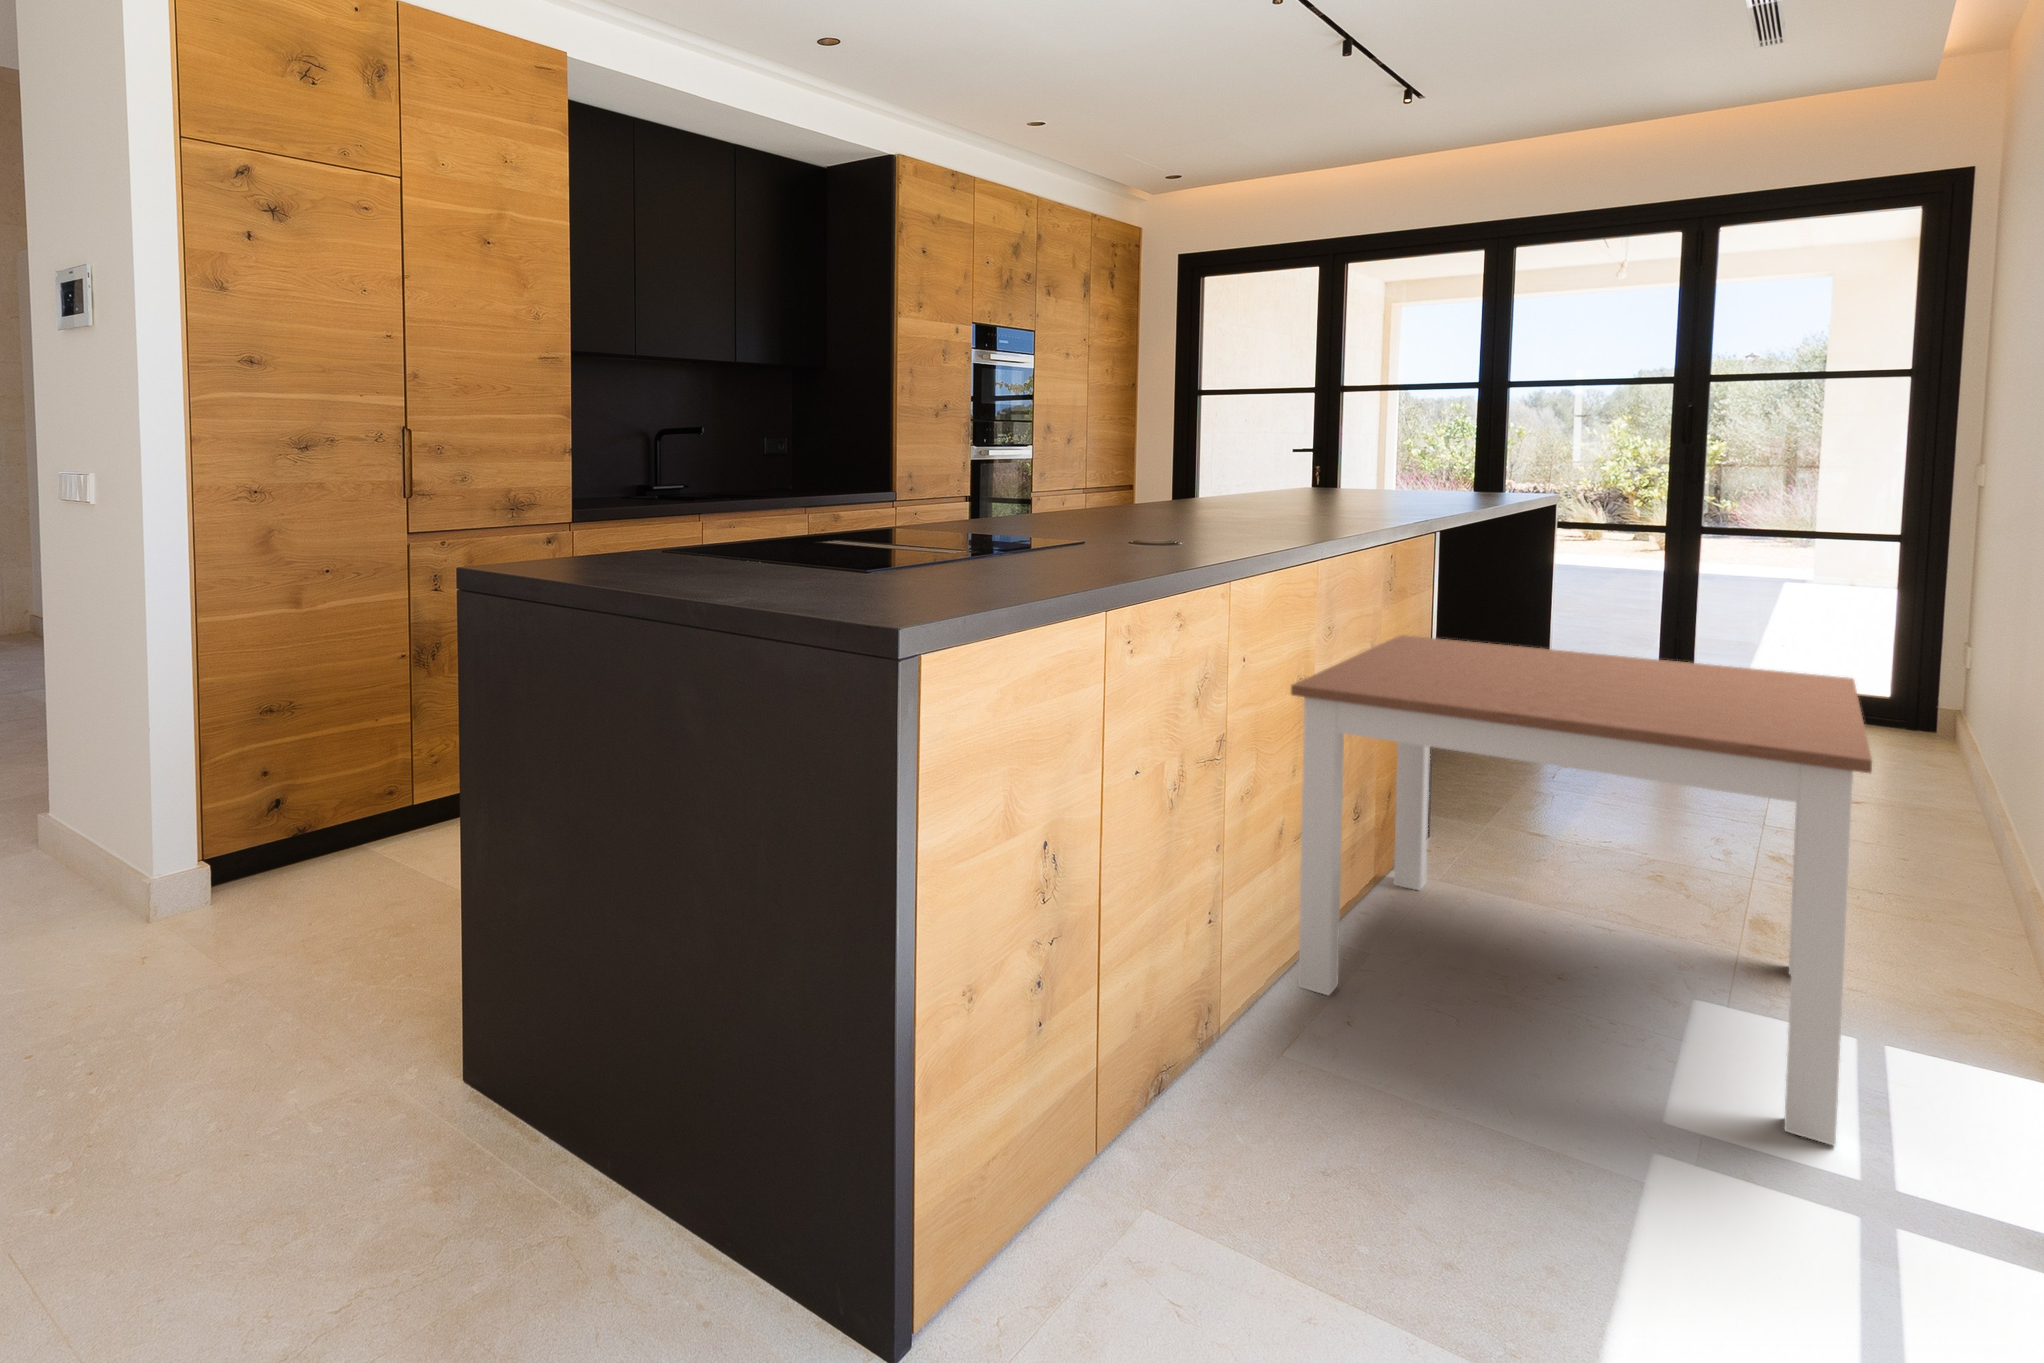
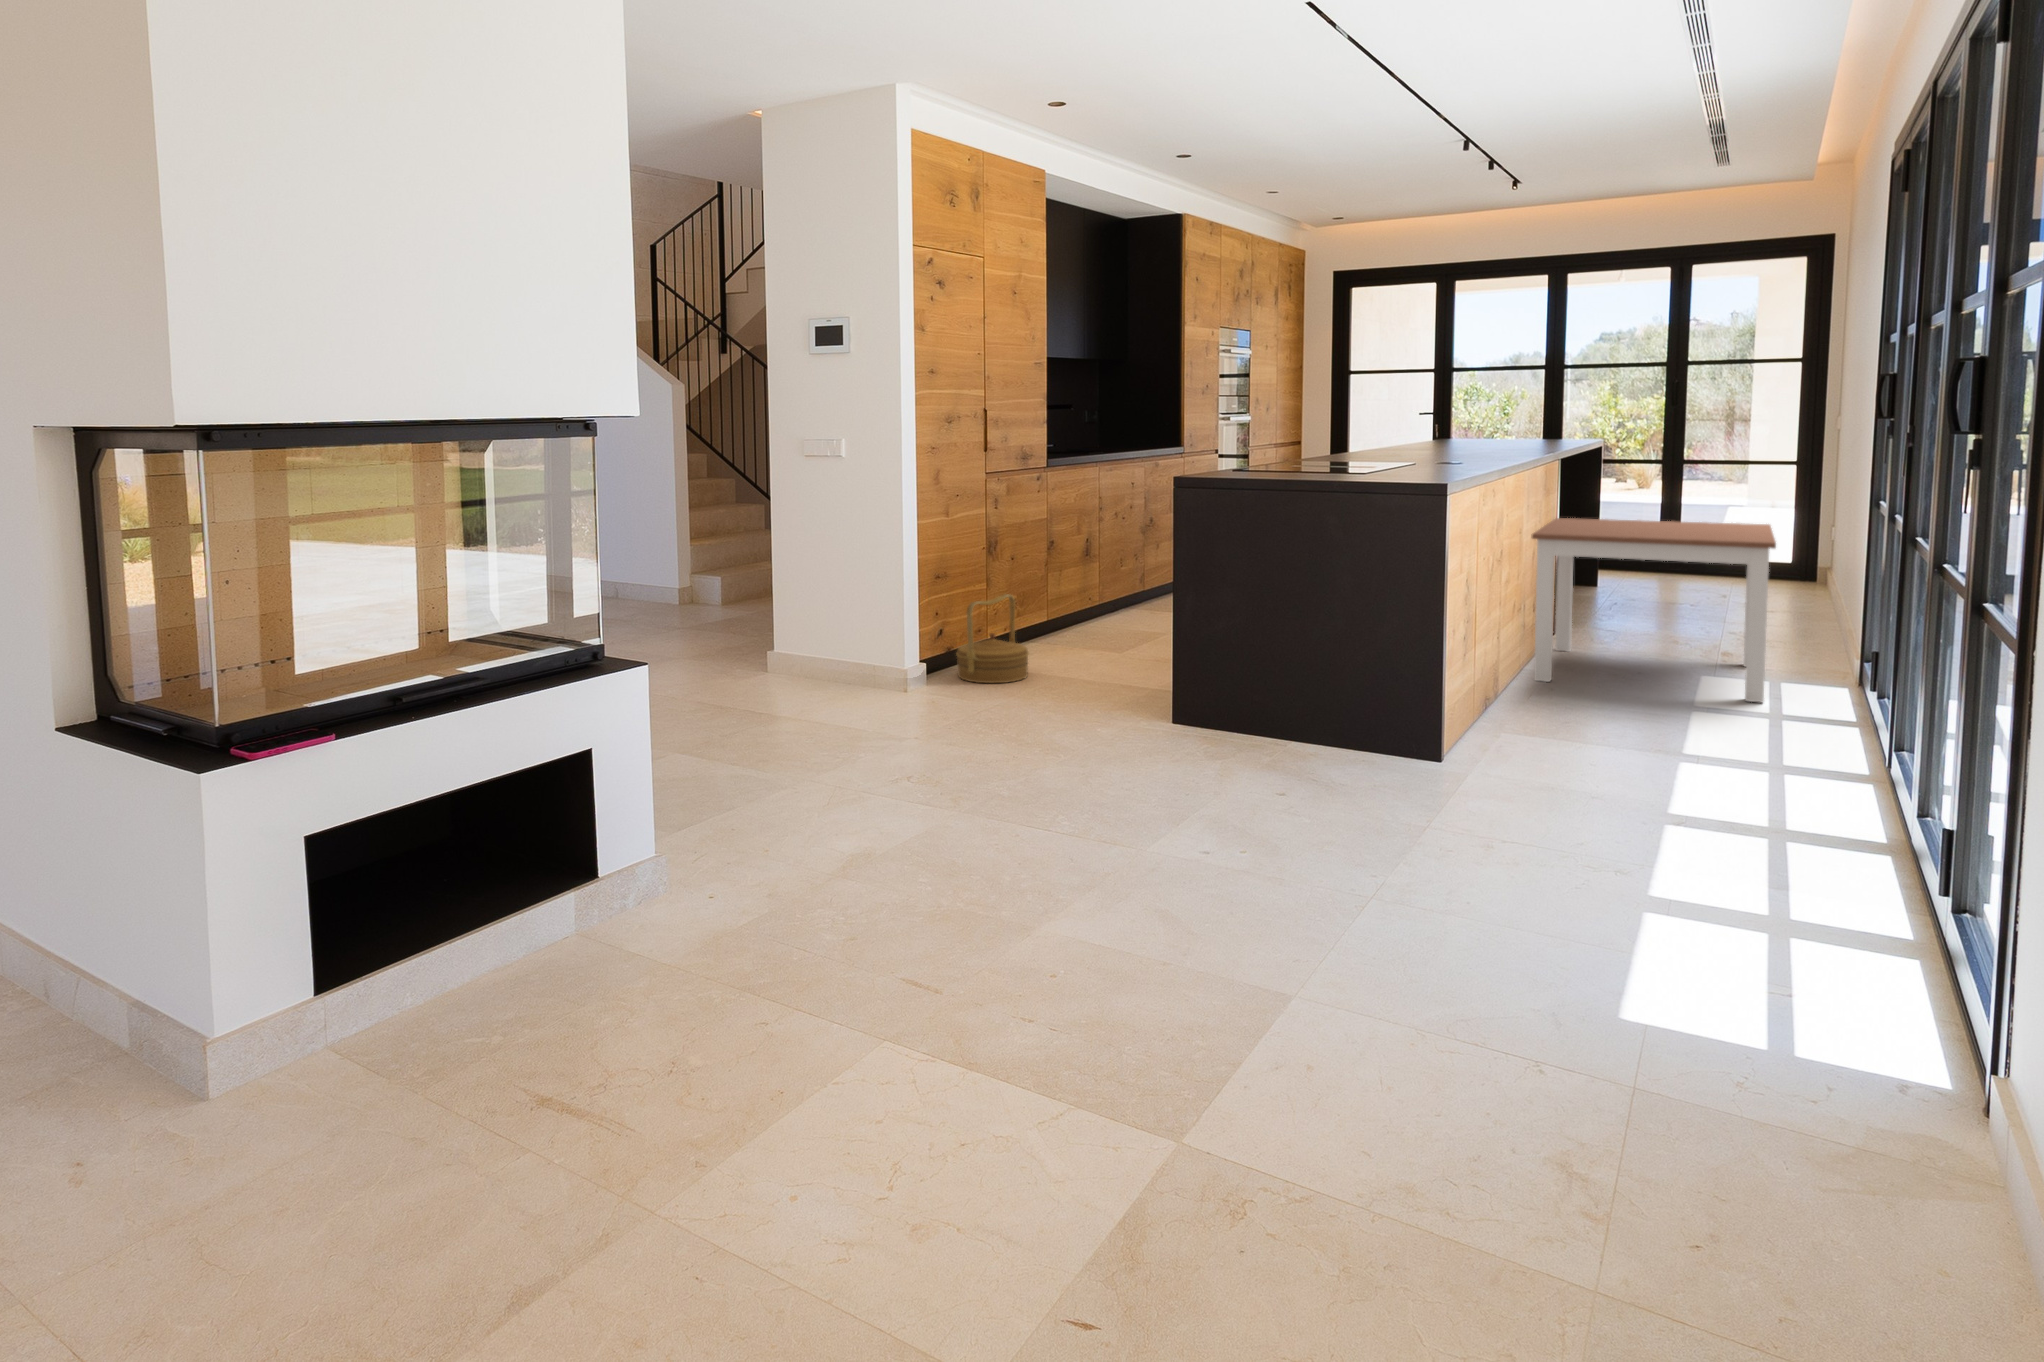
woven basket: none [256,735,396,901] -> present [956,594,1029,683]

